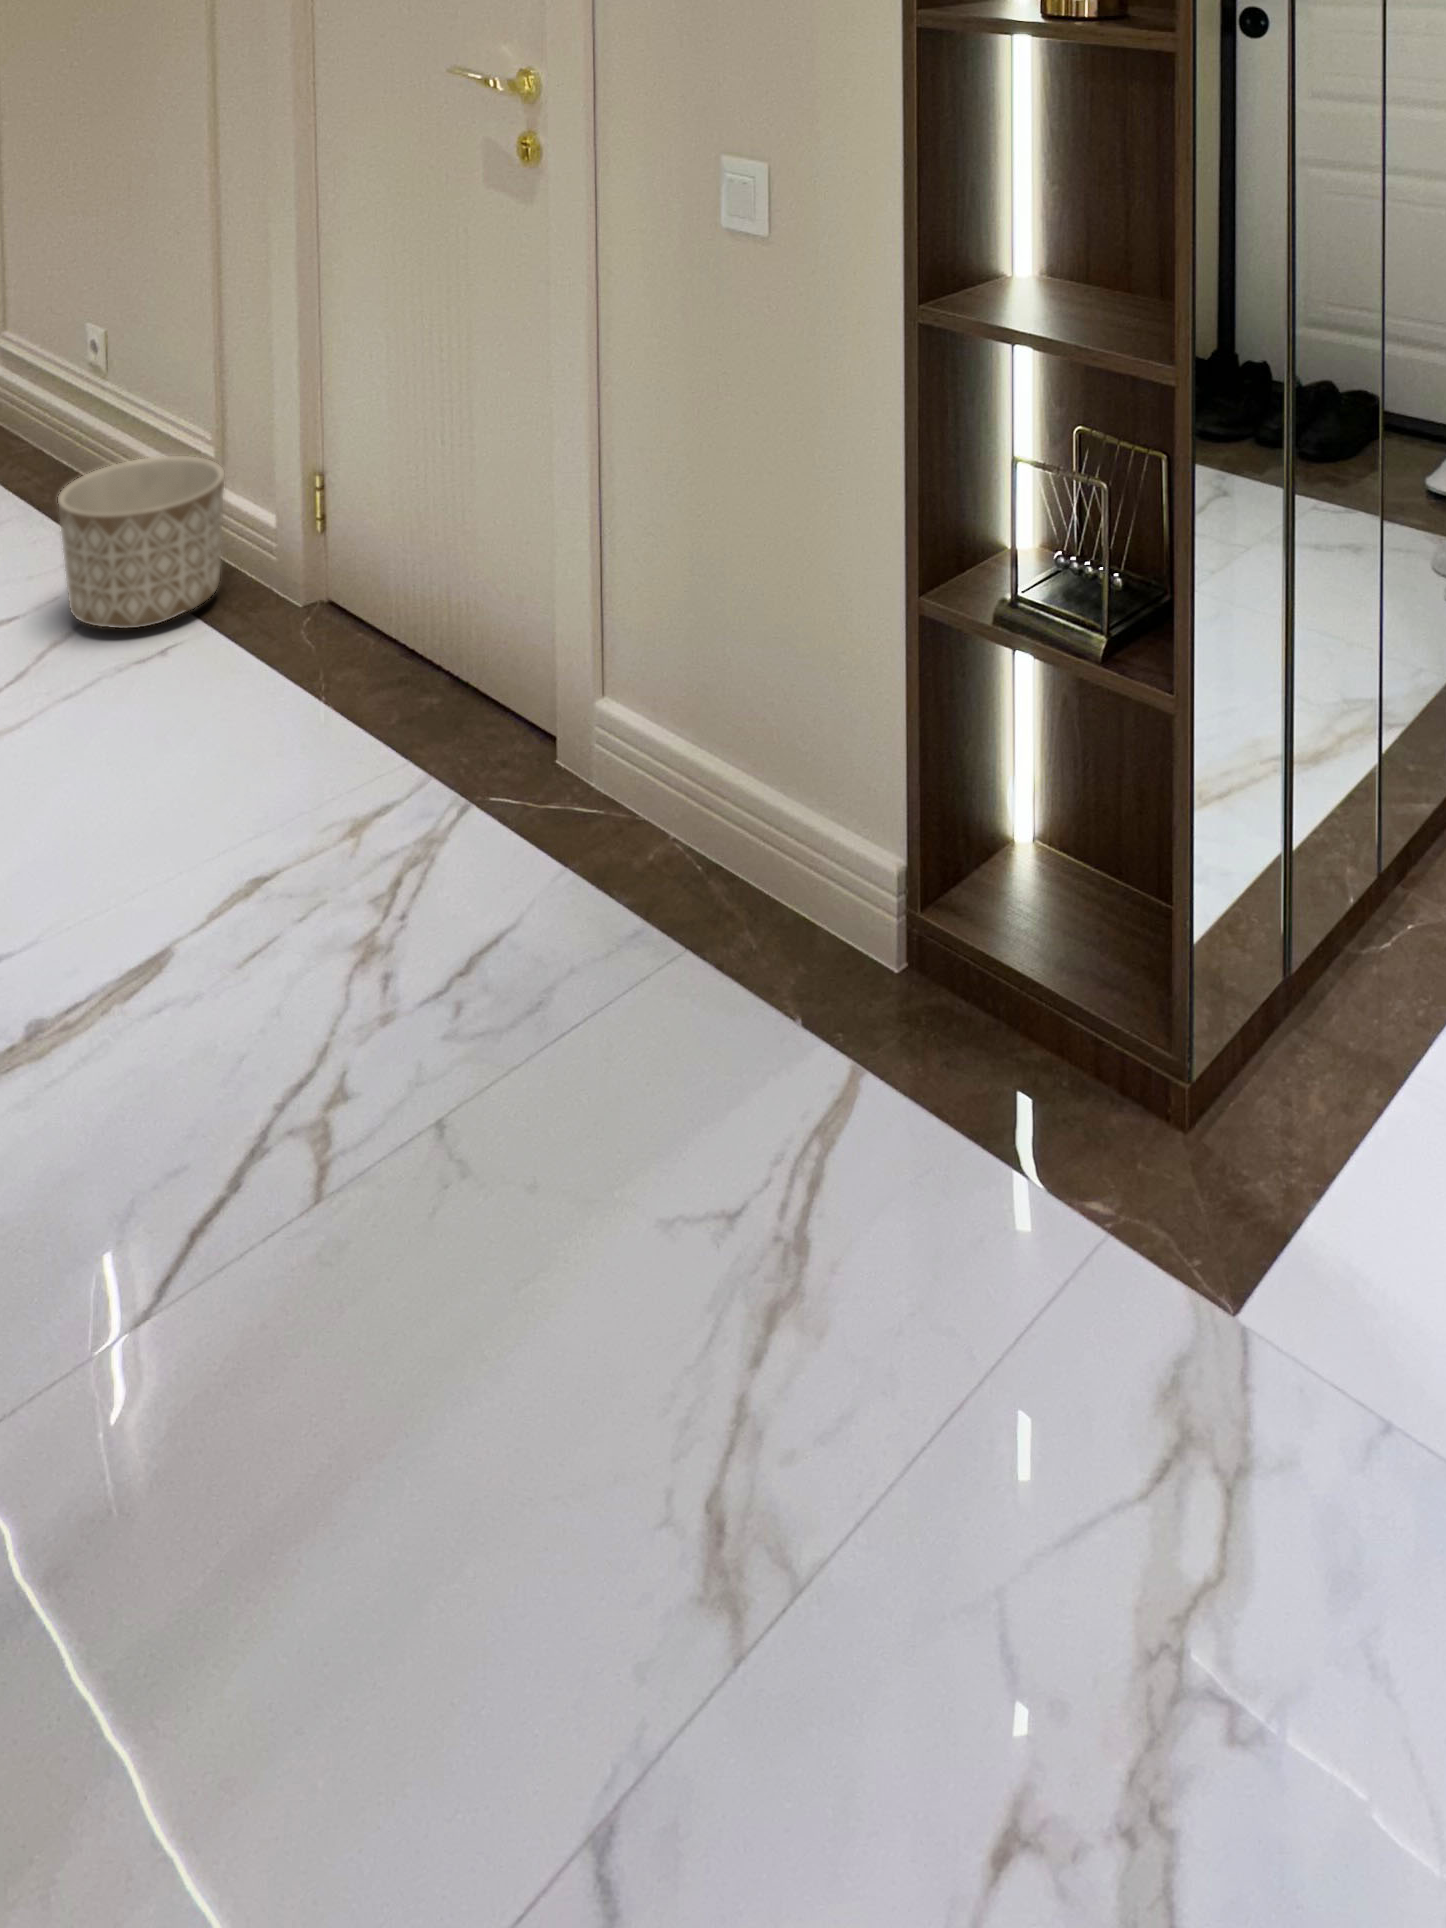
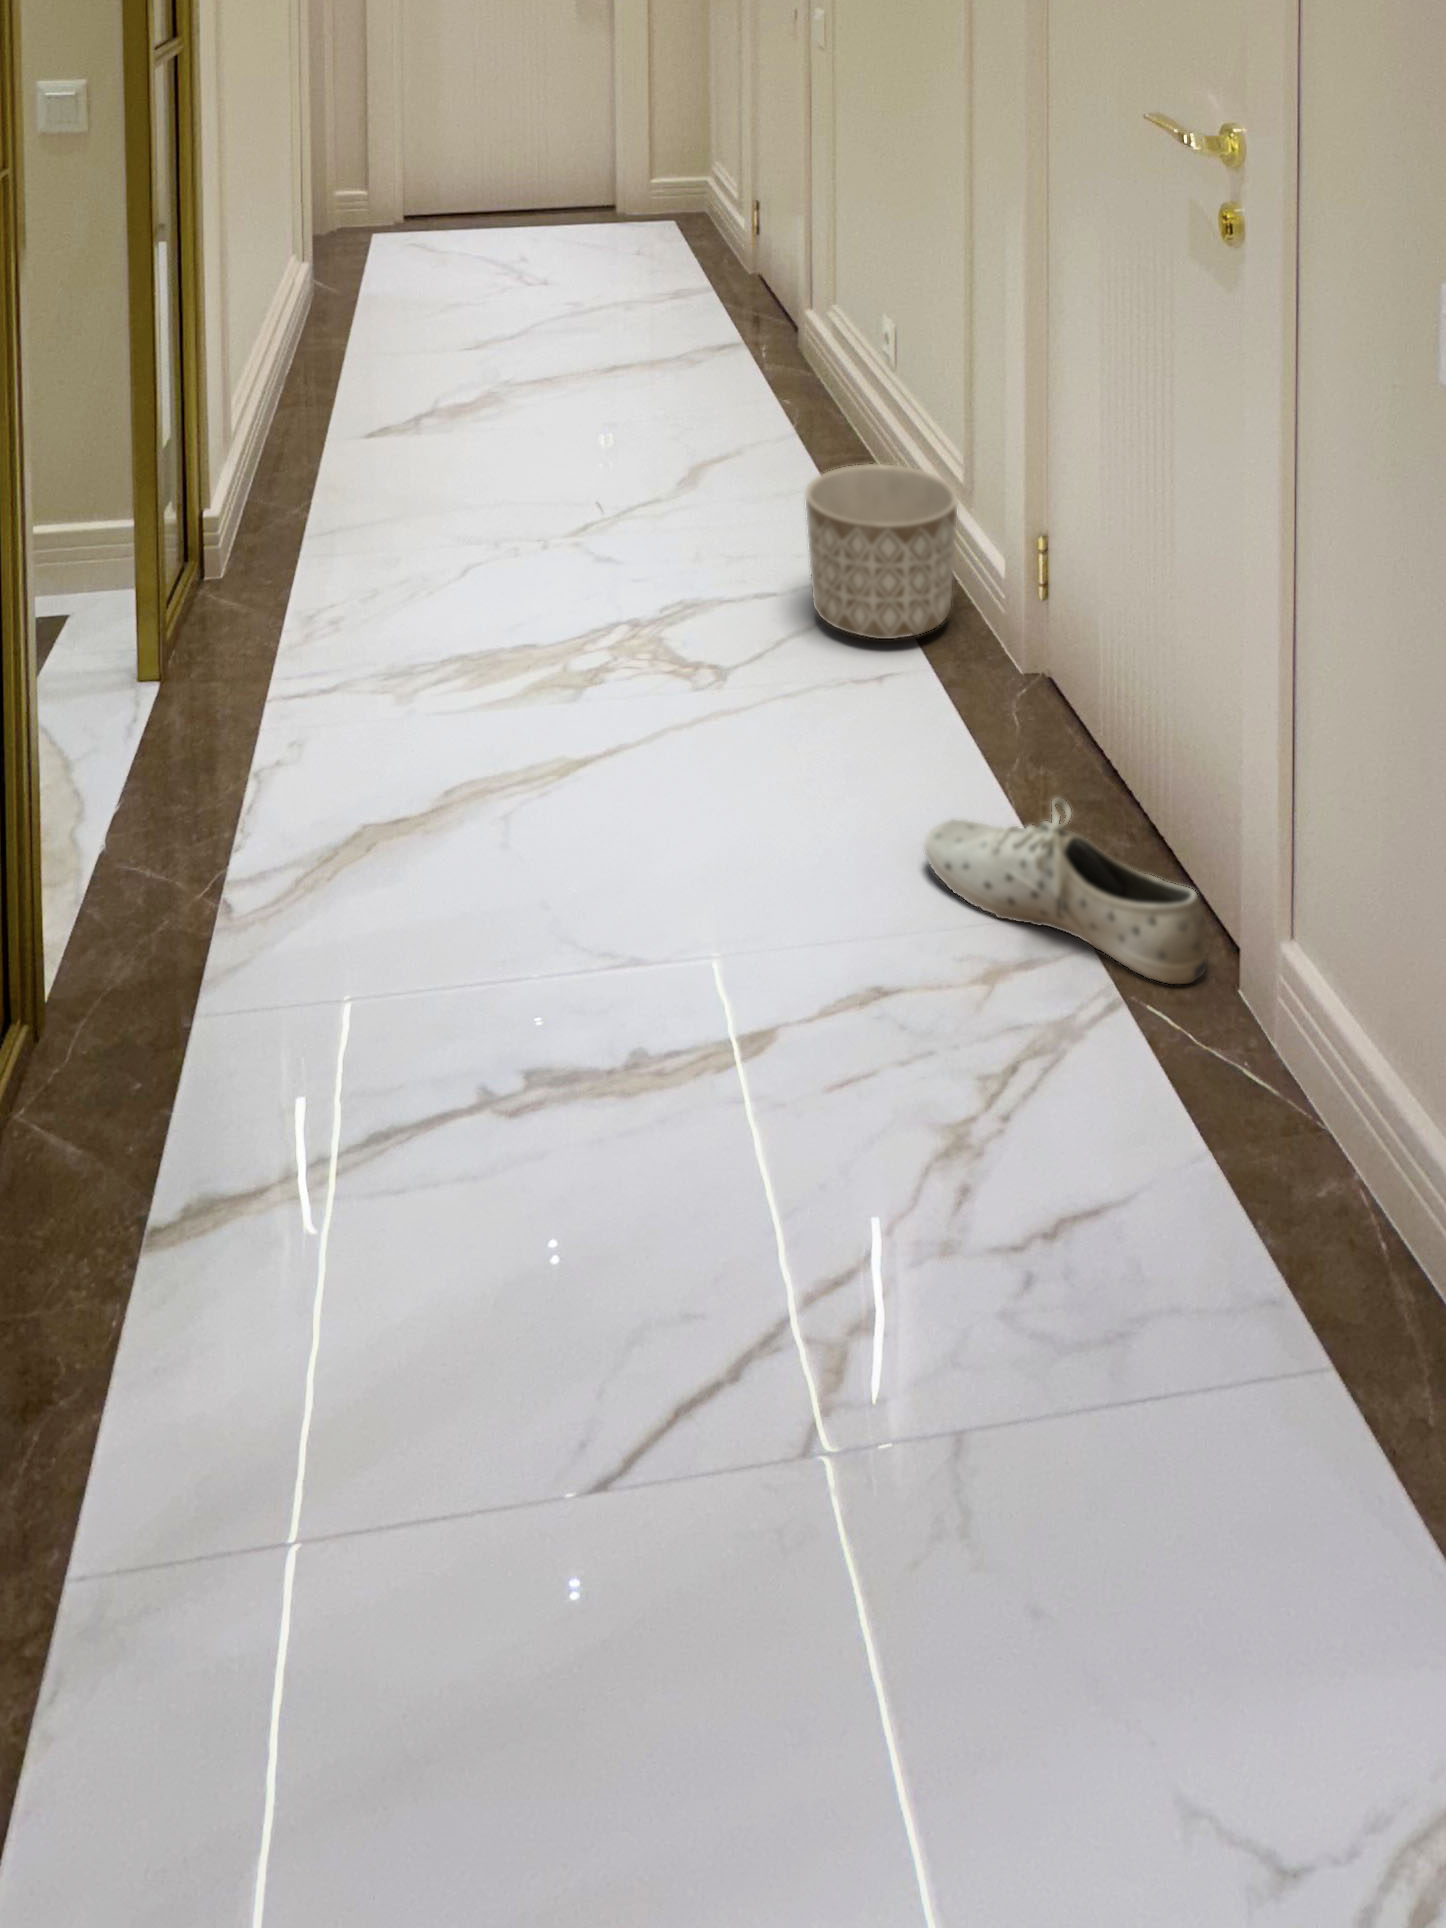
shoe: none [266,674,532,792] -> present [925,798,1207,984]

